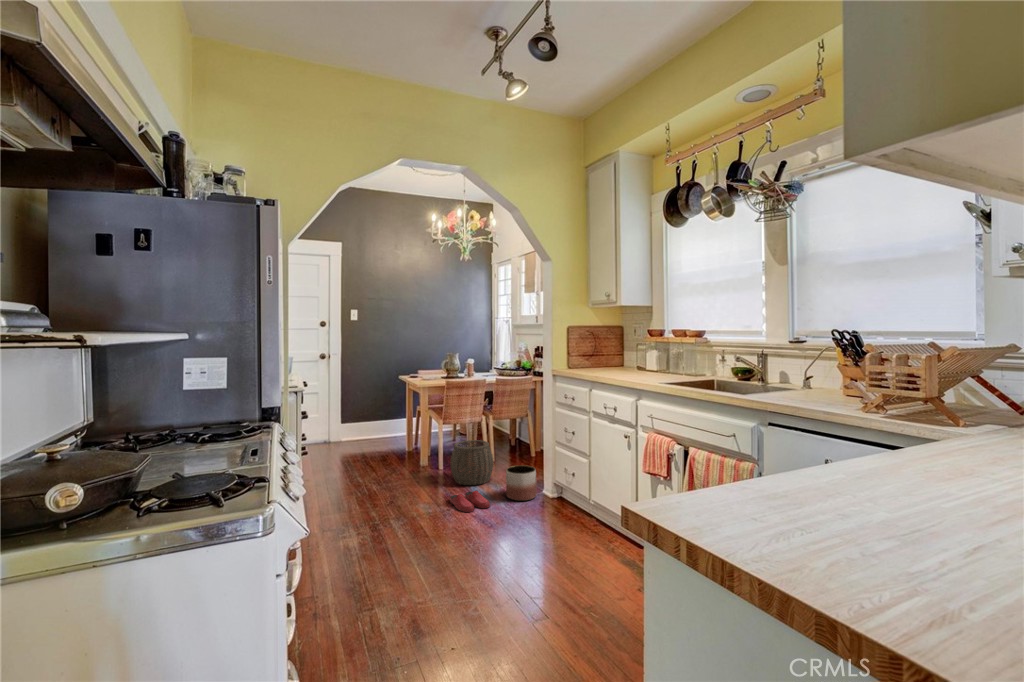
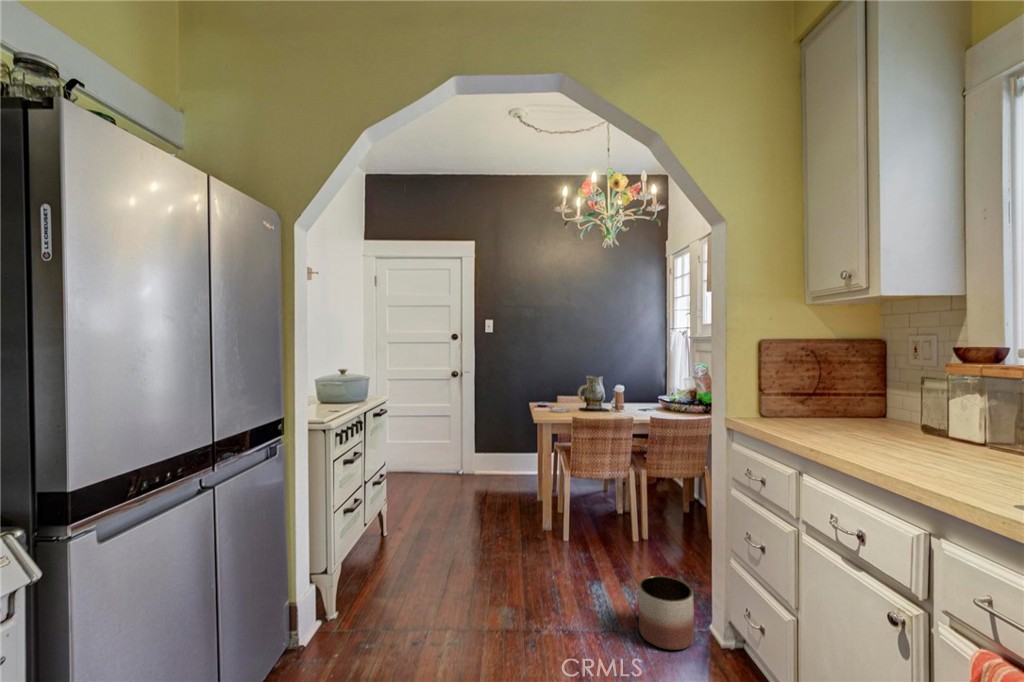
woven basket: present [451,440,494,485] -> none [565,510,633,588]
slippers: present [450,491,490,512] -> none [544,605,603,654]

